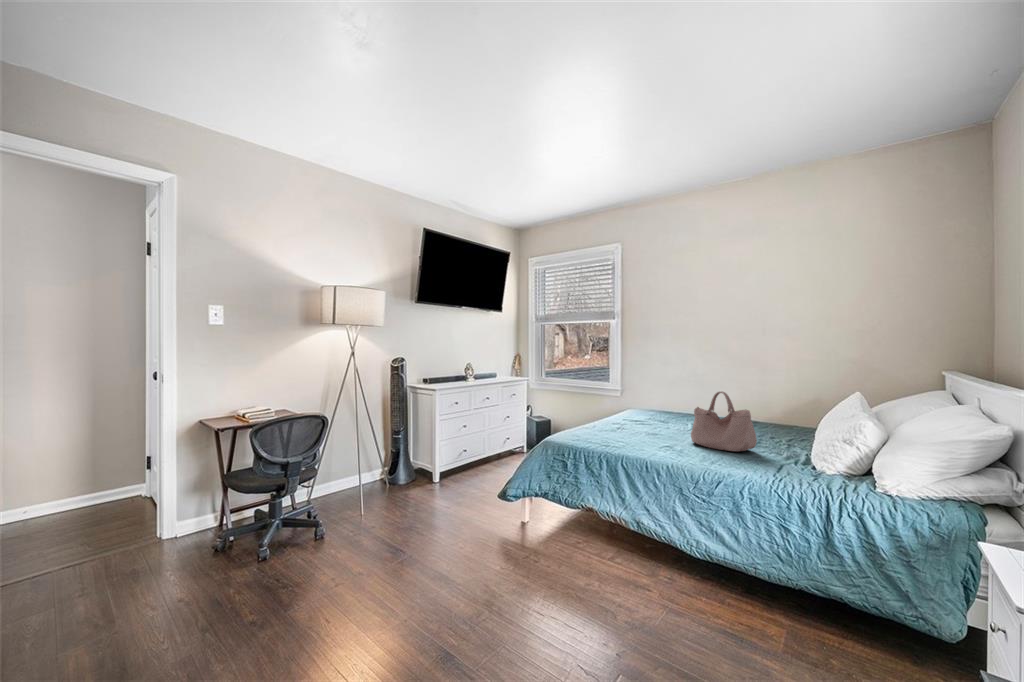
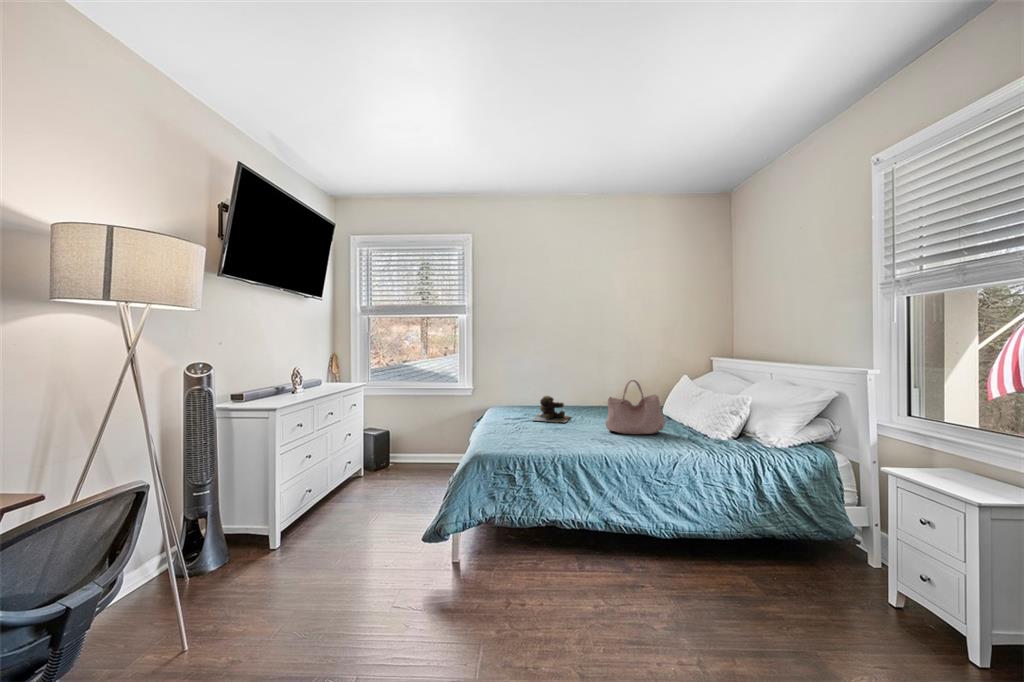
teddy bear: none [637,401,684,429] -> present [533,396,570,422]

